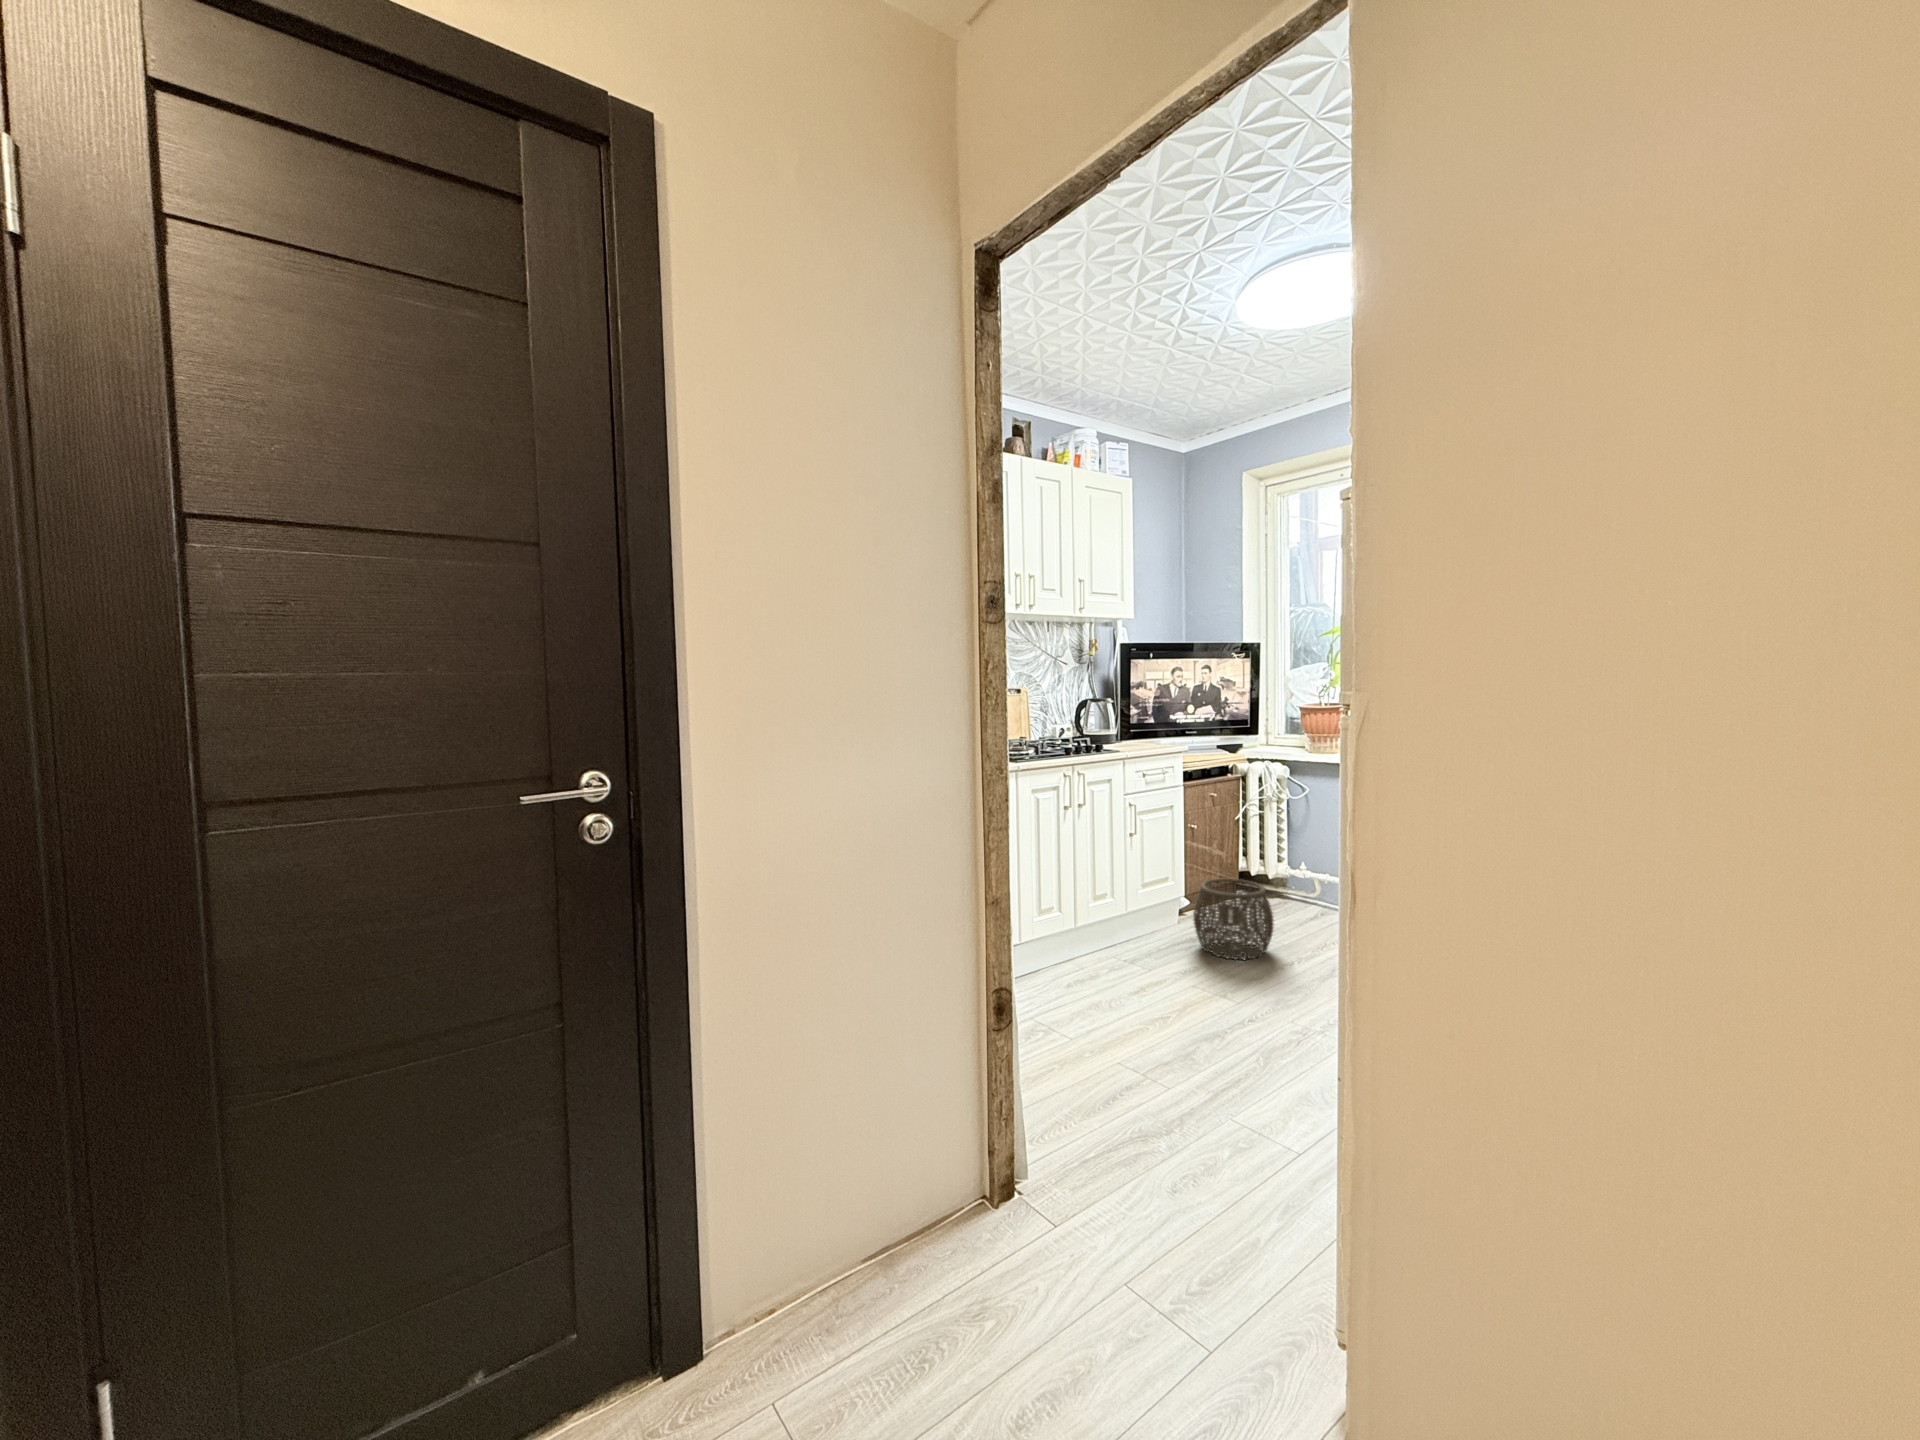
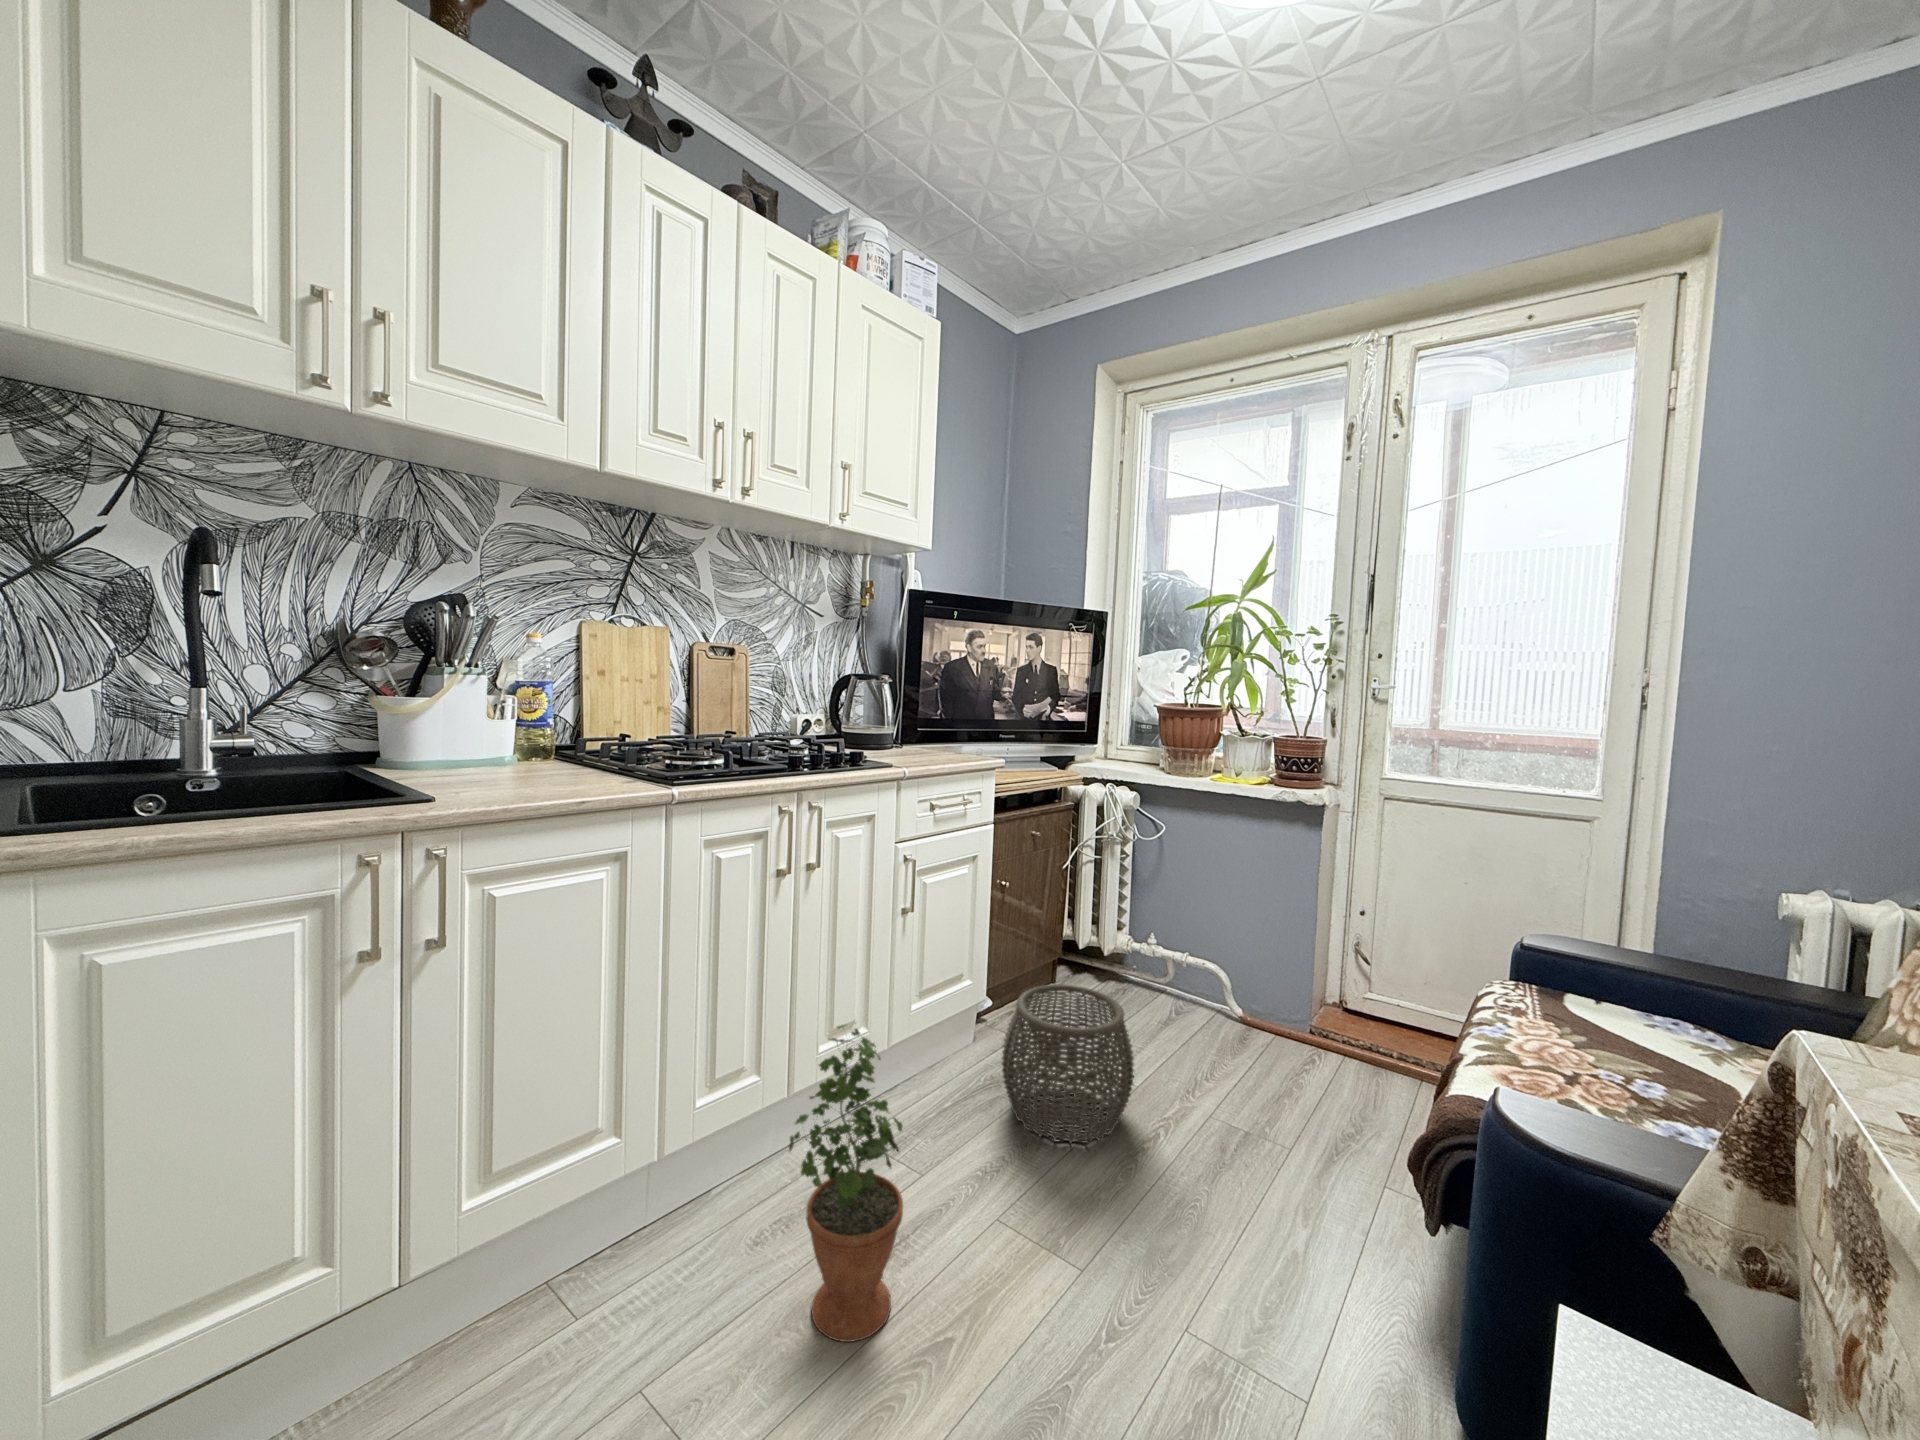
potted plant: none [1089,869,1142,1005] -> present [789,1025,903,1342]

